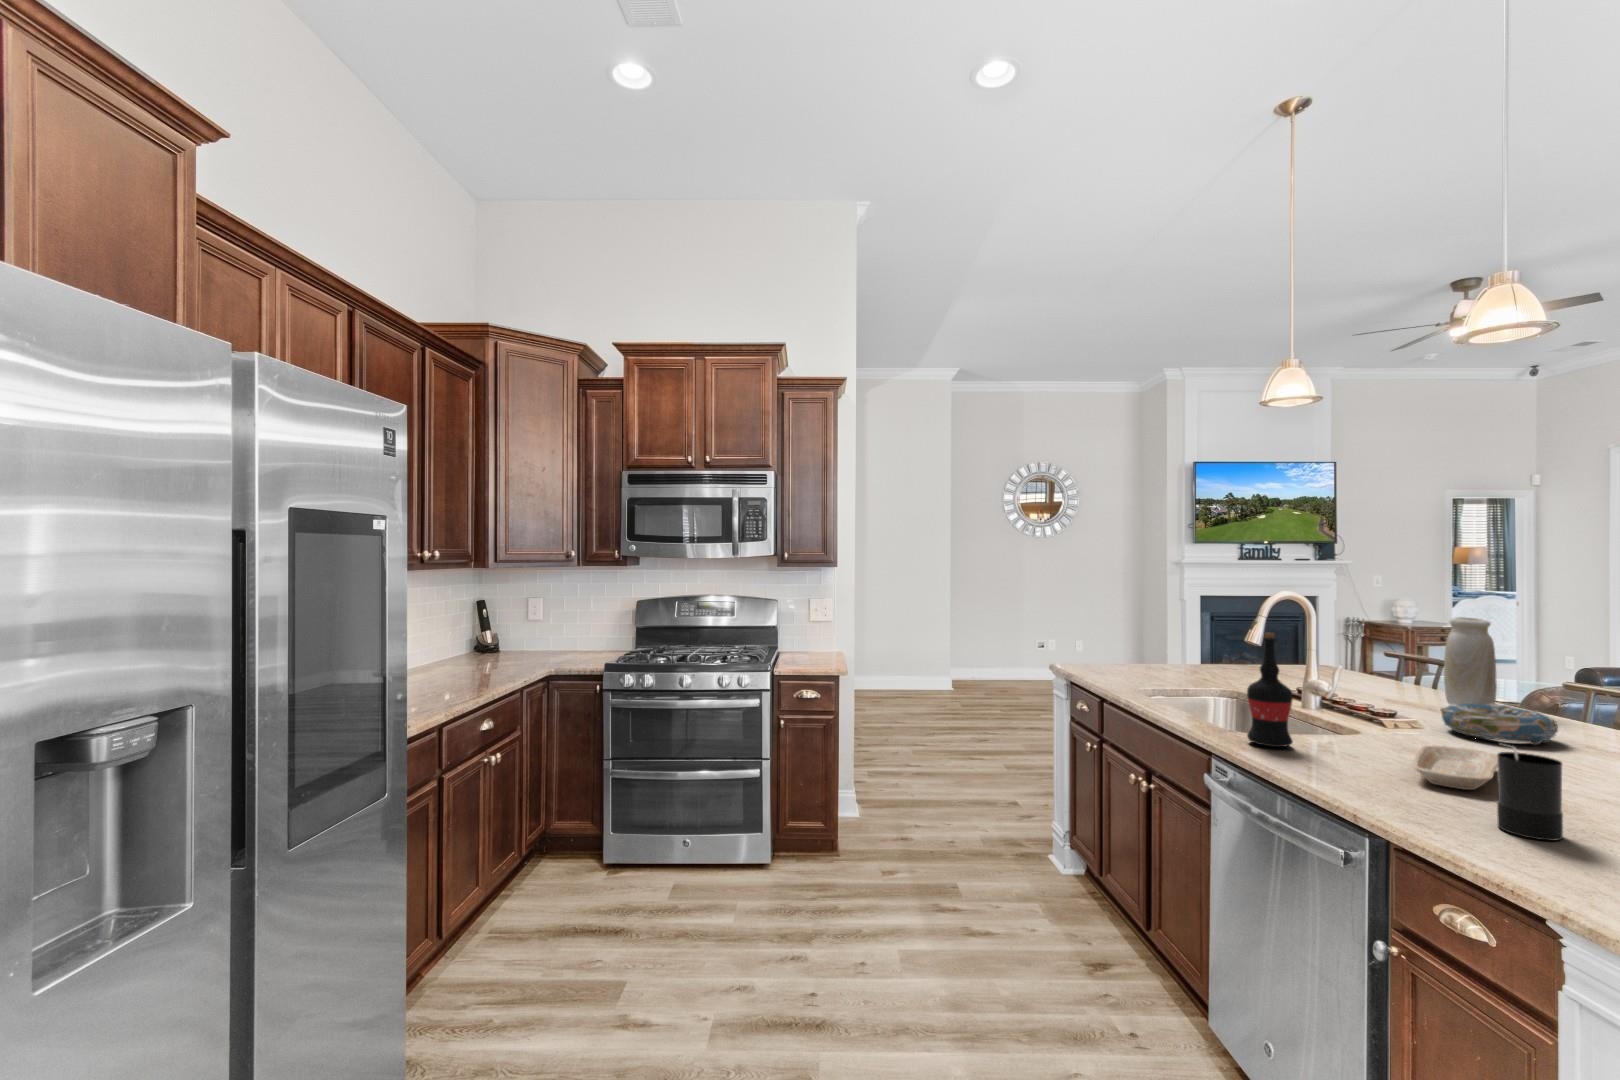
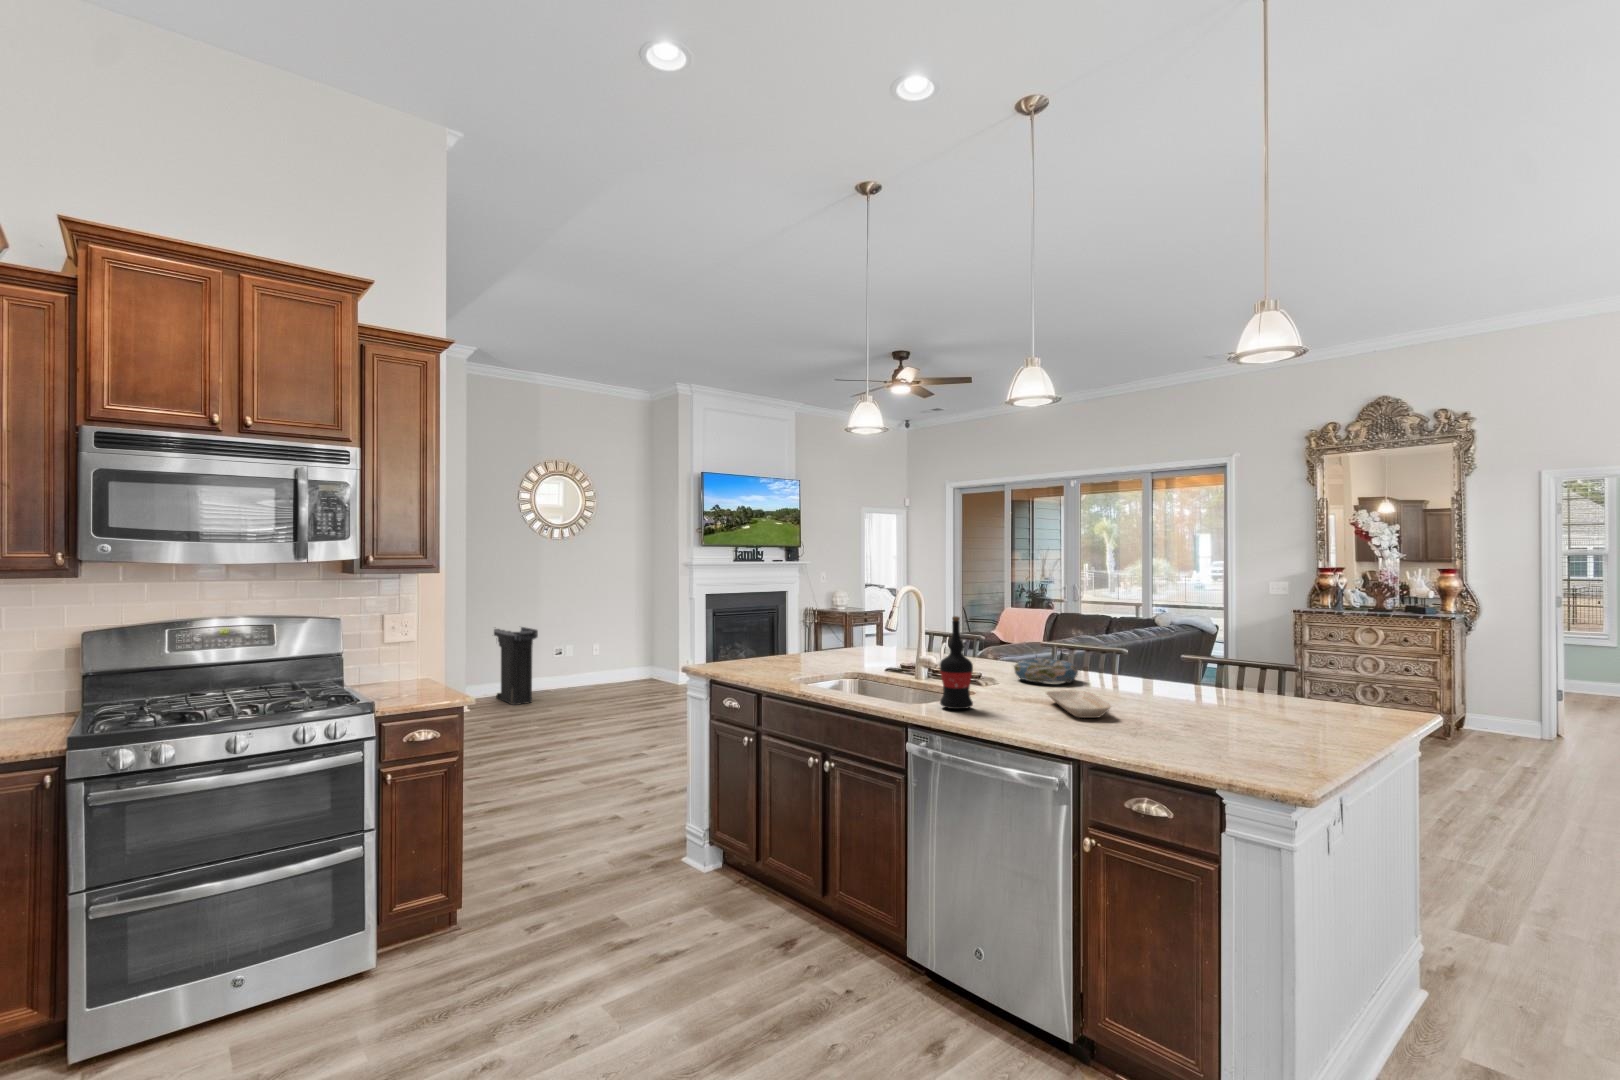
trash can: none [981,616,1017,690] -> present [494,627,538,705]
vase: present [1444,617,1497,705] -> none [987,599,1015,665]
candle: present [1497,747,1563,841] -> none [1142,680,1182,741]

